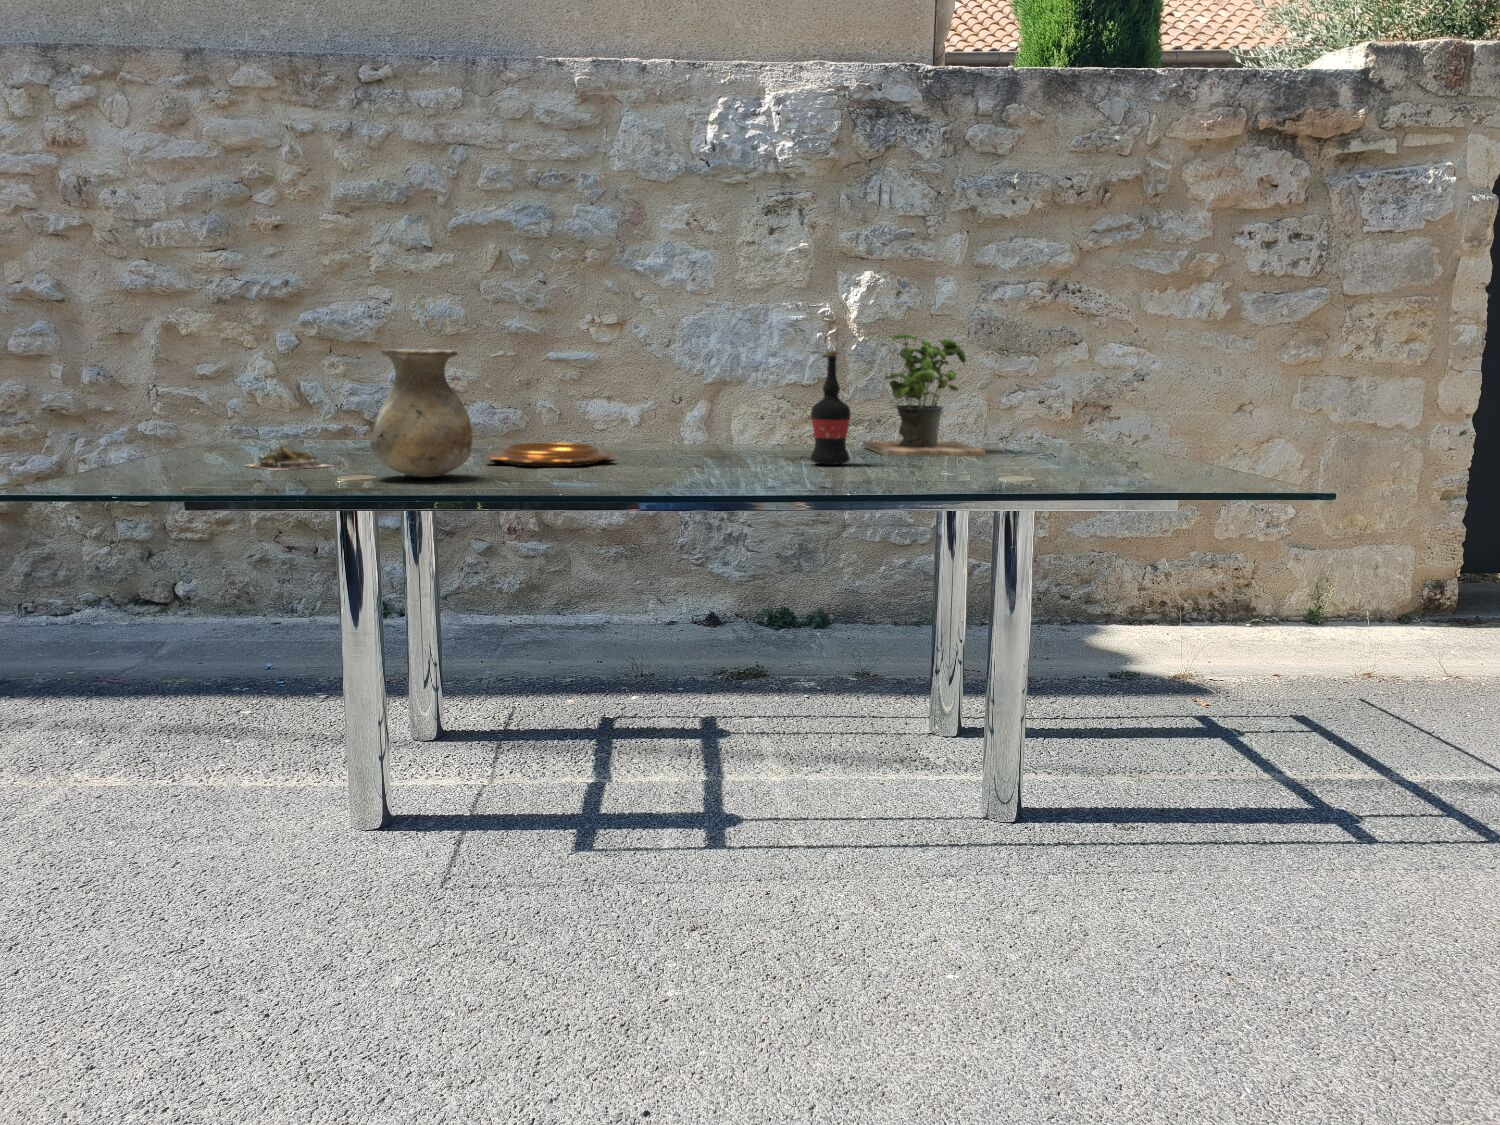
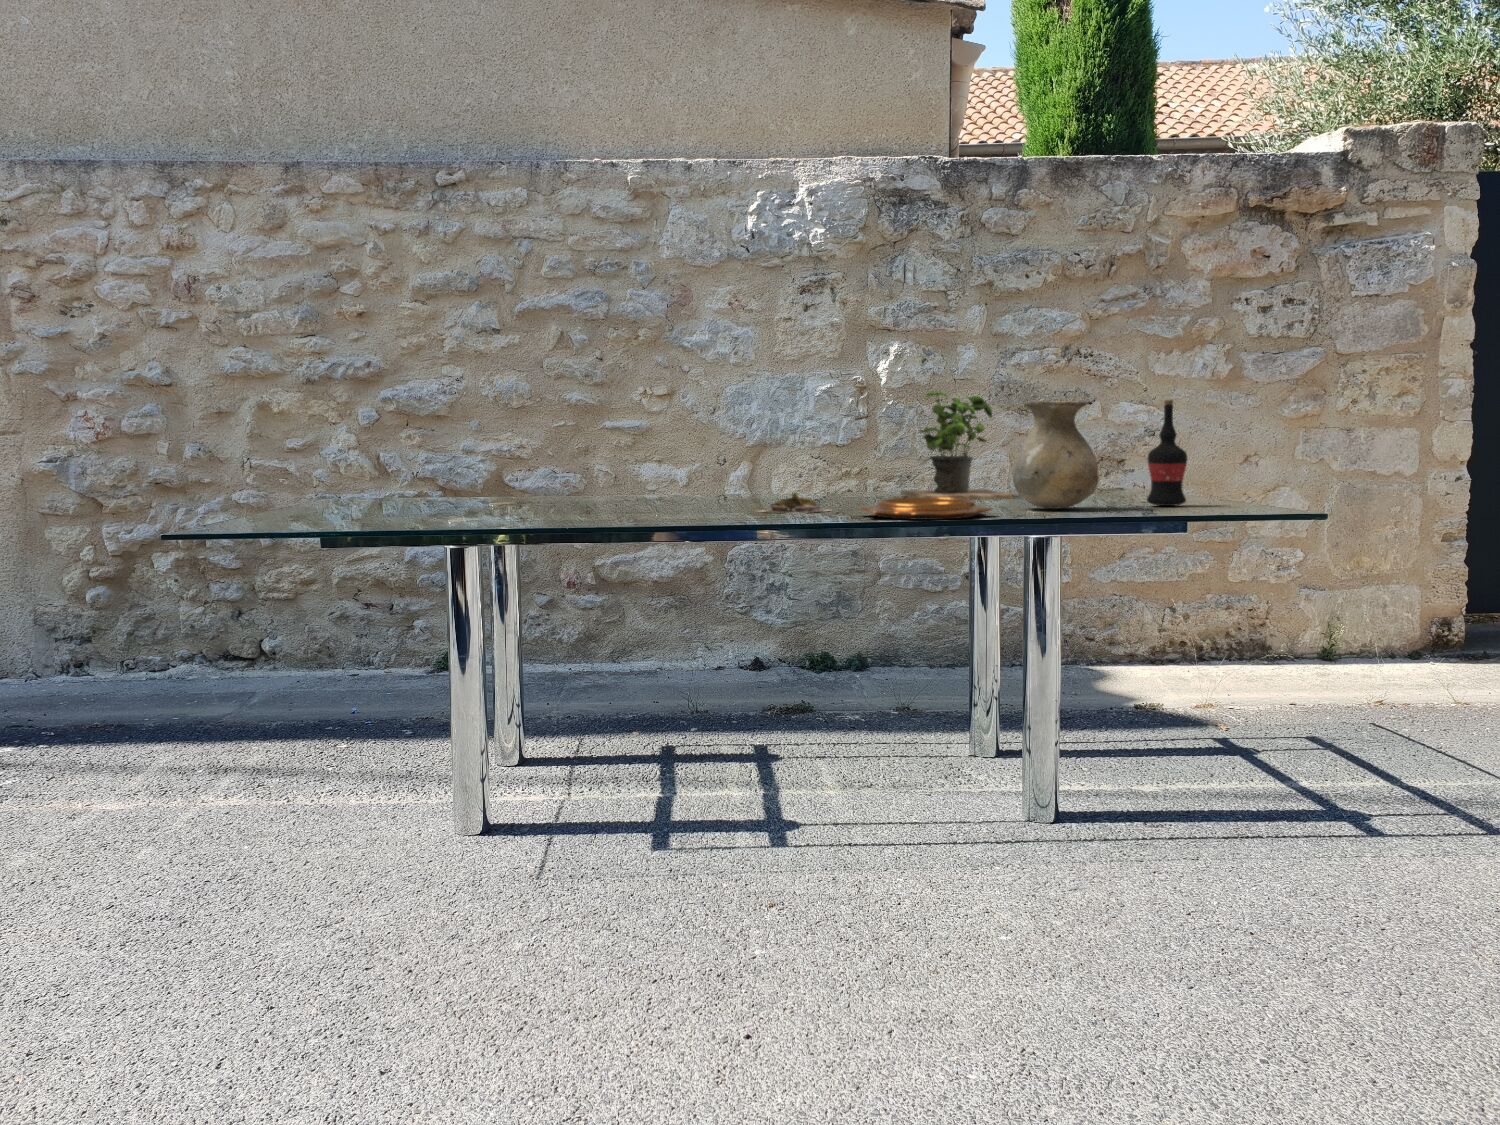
vase: present [370,349,473,477] -> present [1013,401,1099,509]
wine bottle: present [811,351,851,465] -> present [1147,400,1187,506]
decorative bowl: present [486,442,614,467] -> present [859,497,993,520]
plate: present [249,446,326,470] -> present [762,493,825,514]

